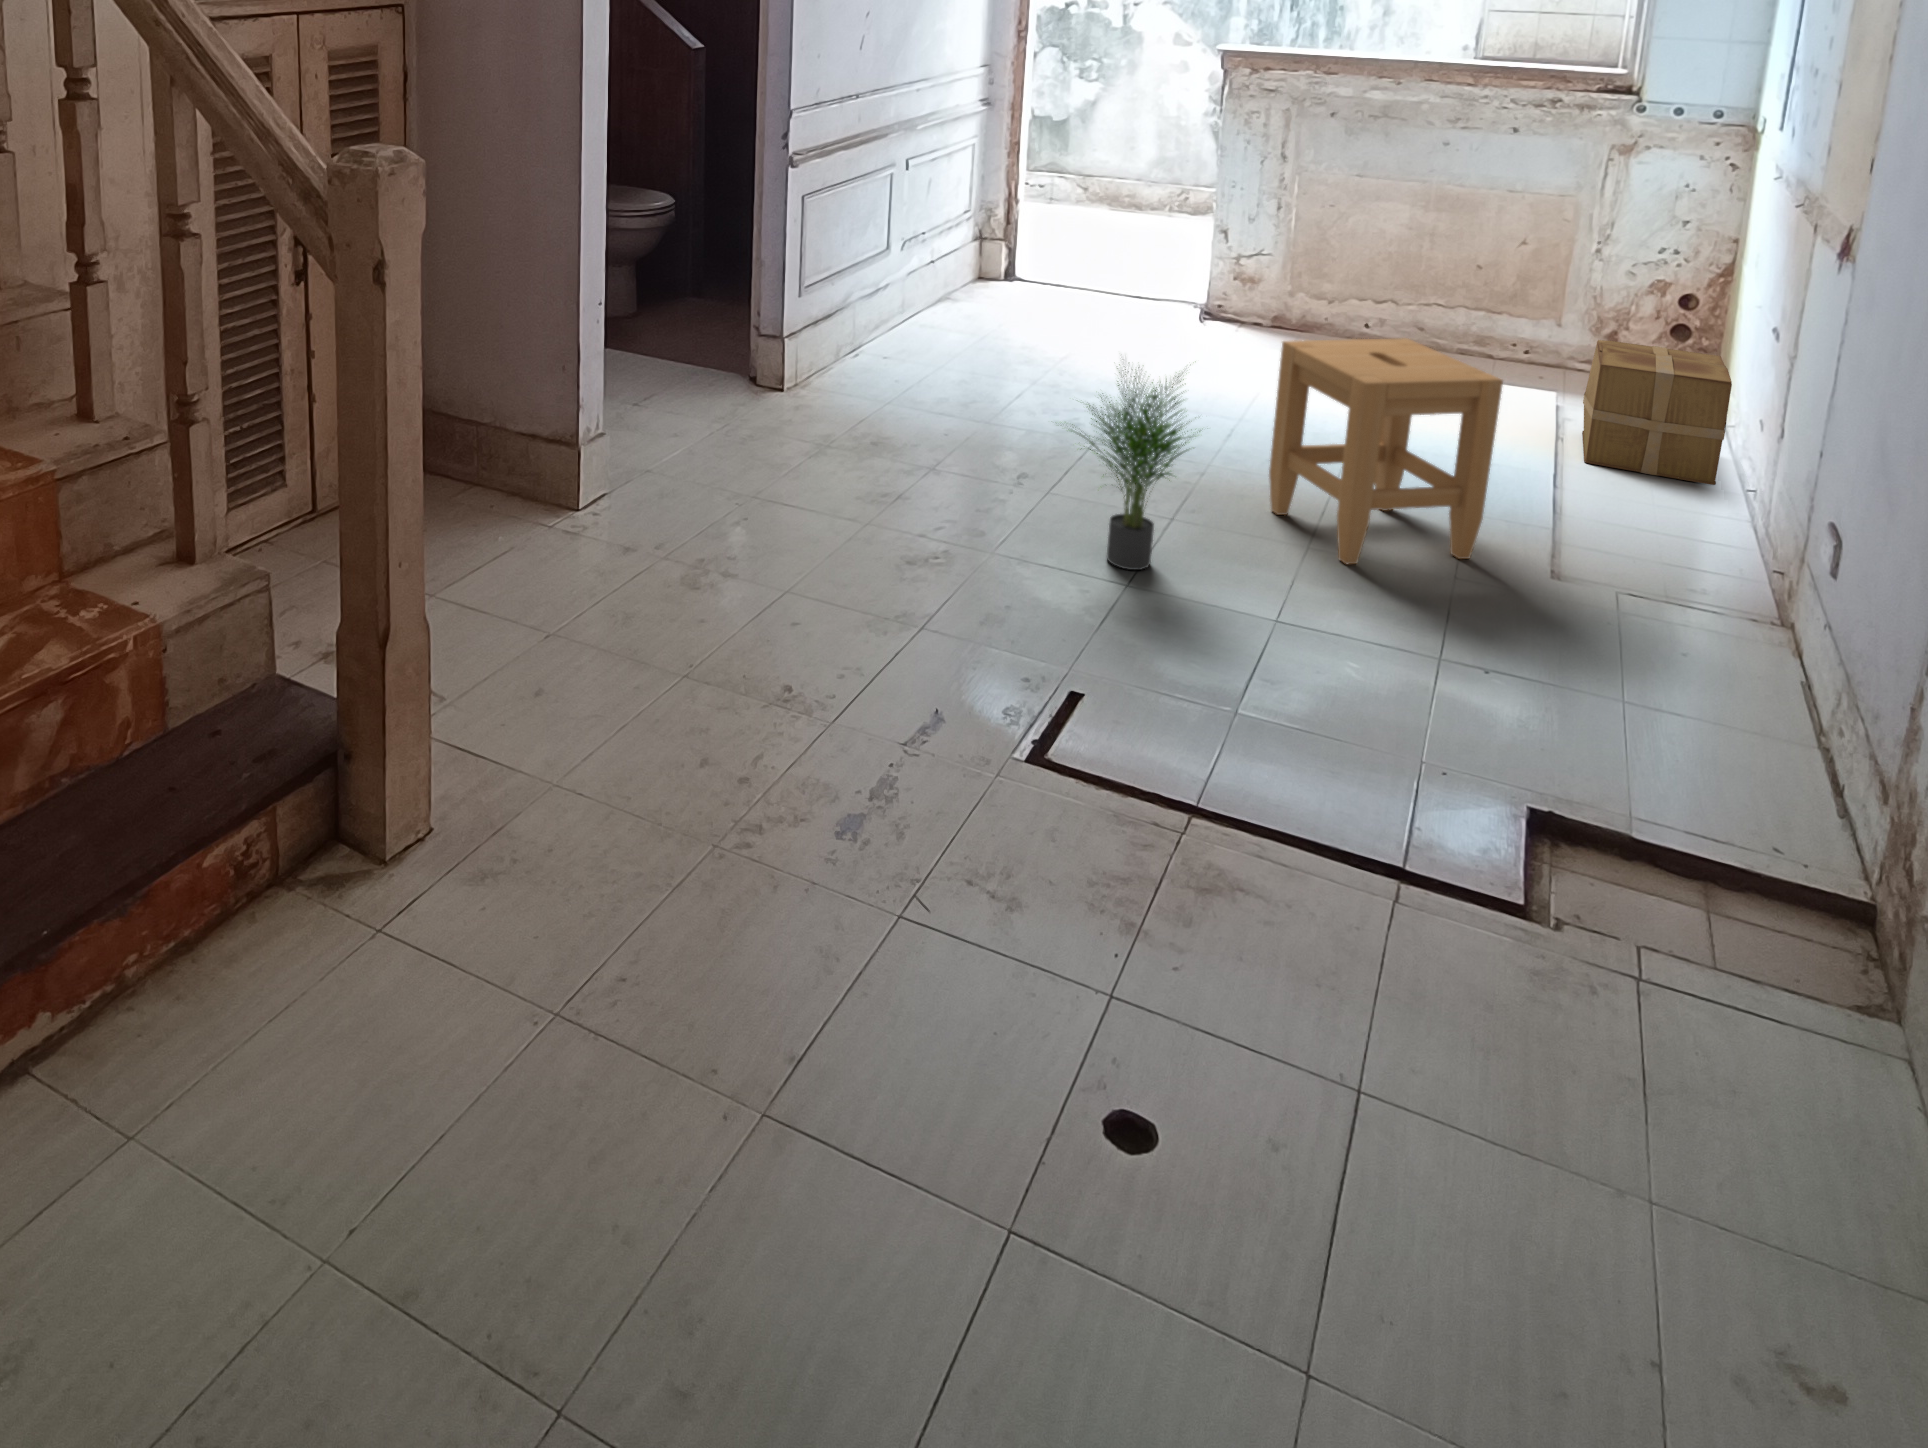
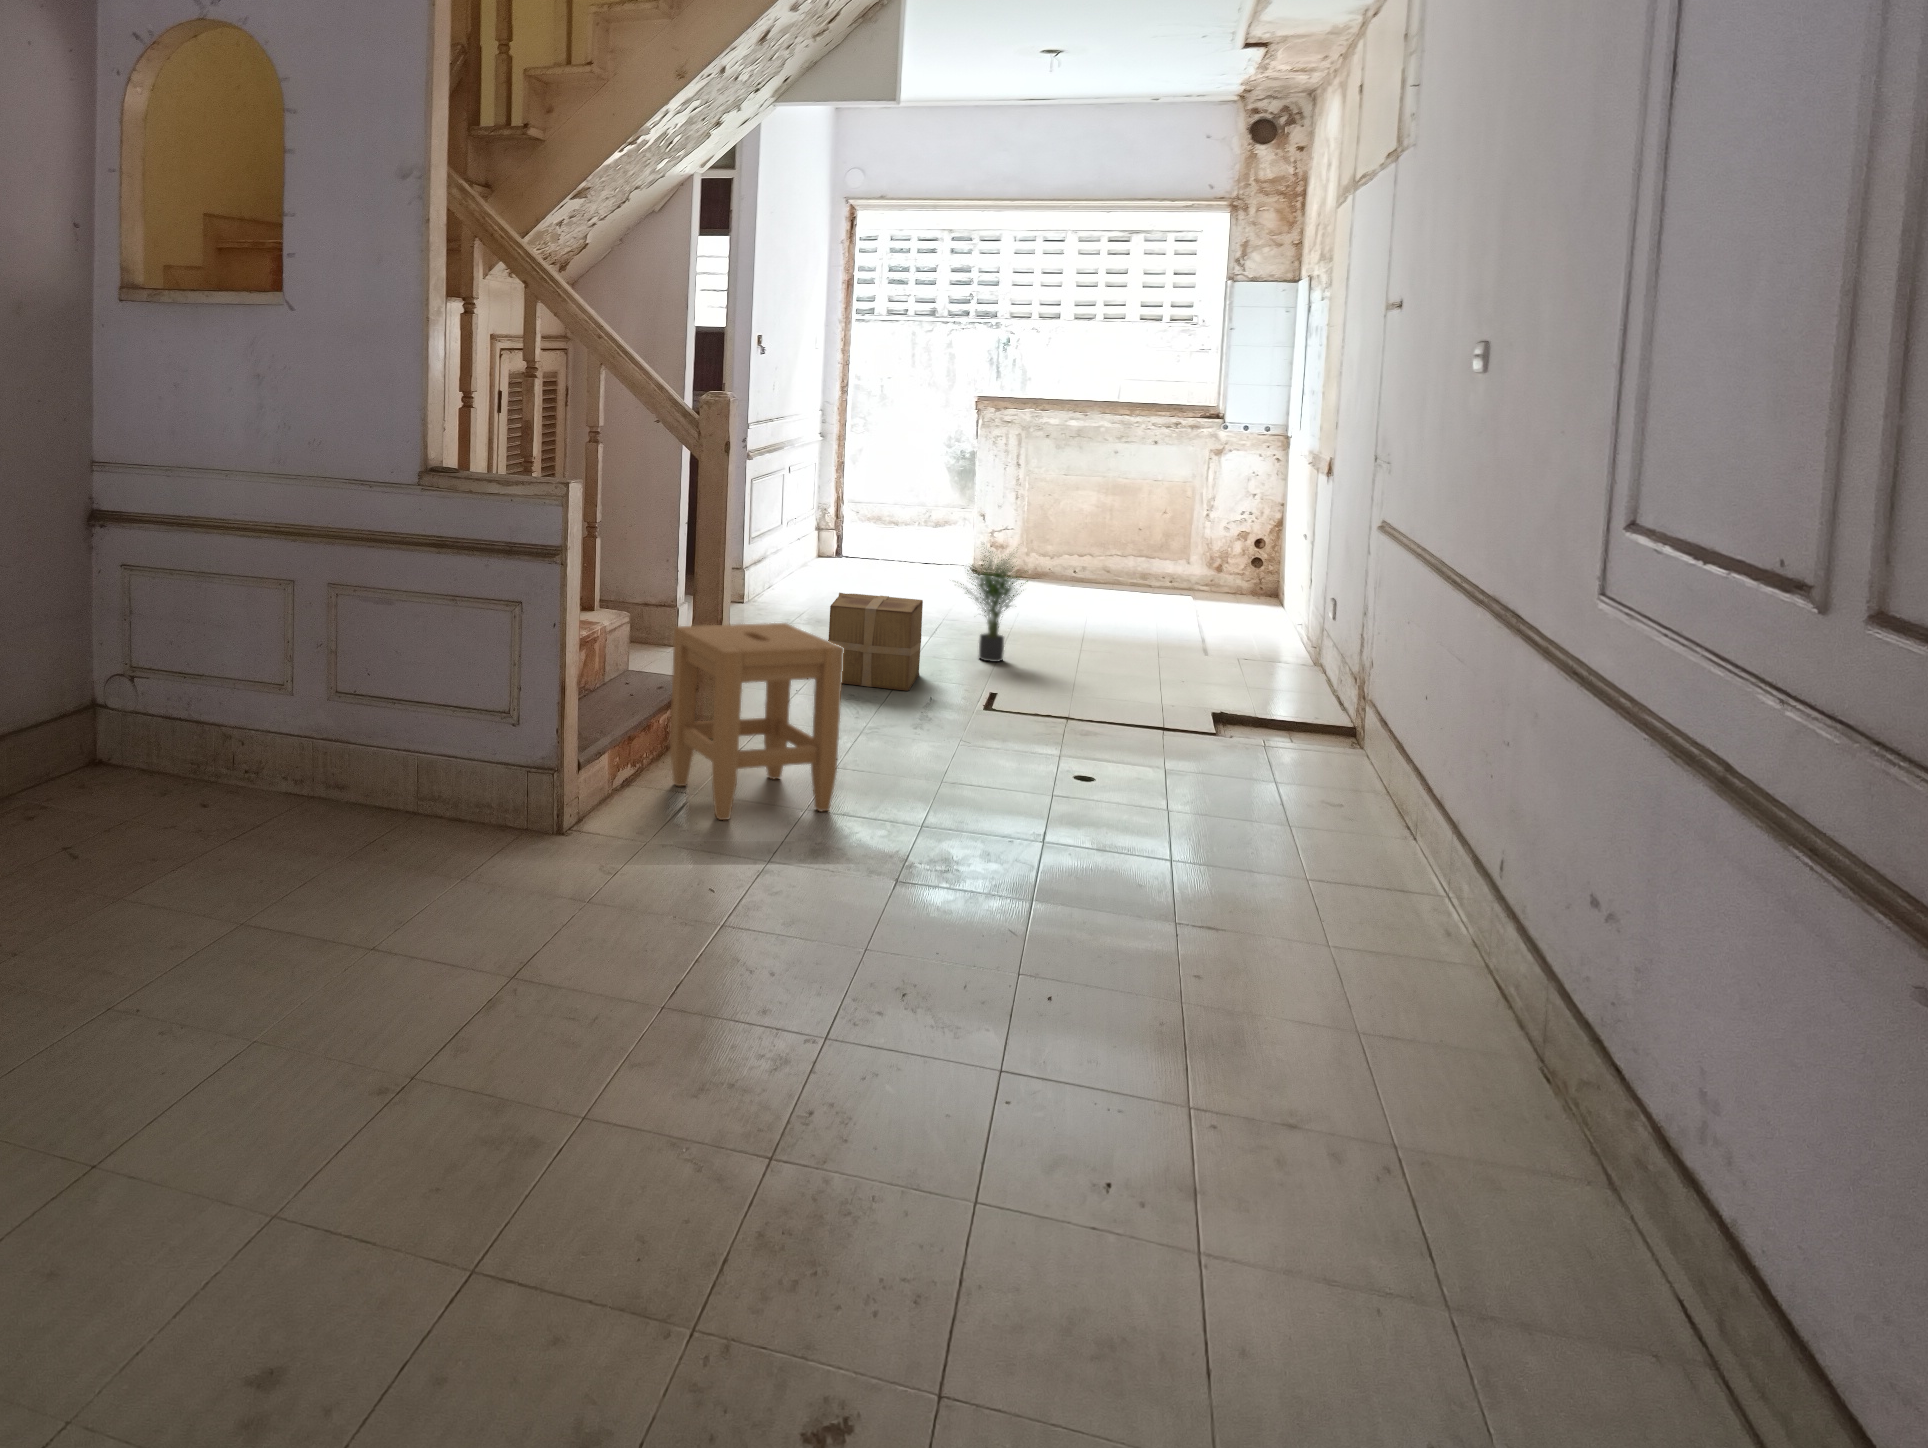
stool: present [1269,338,1503,564] -> present [670,623,843,820]
cardboard box: present [1582,340,1732,485] -> present [828,593,923,691]

